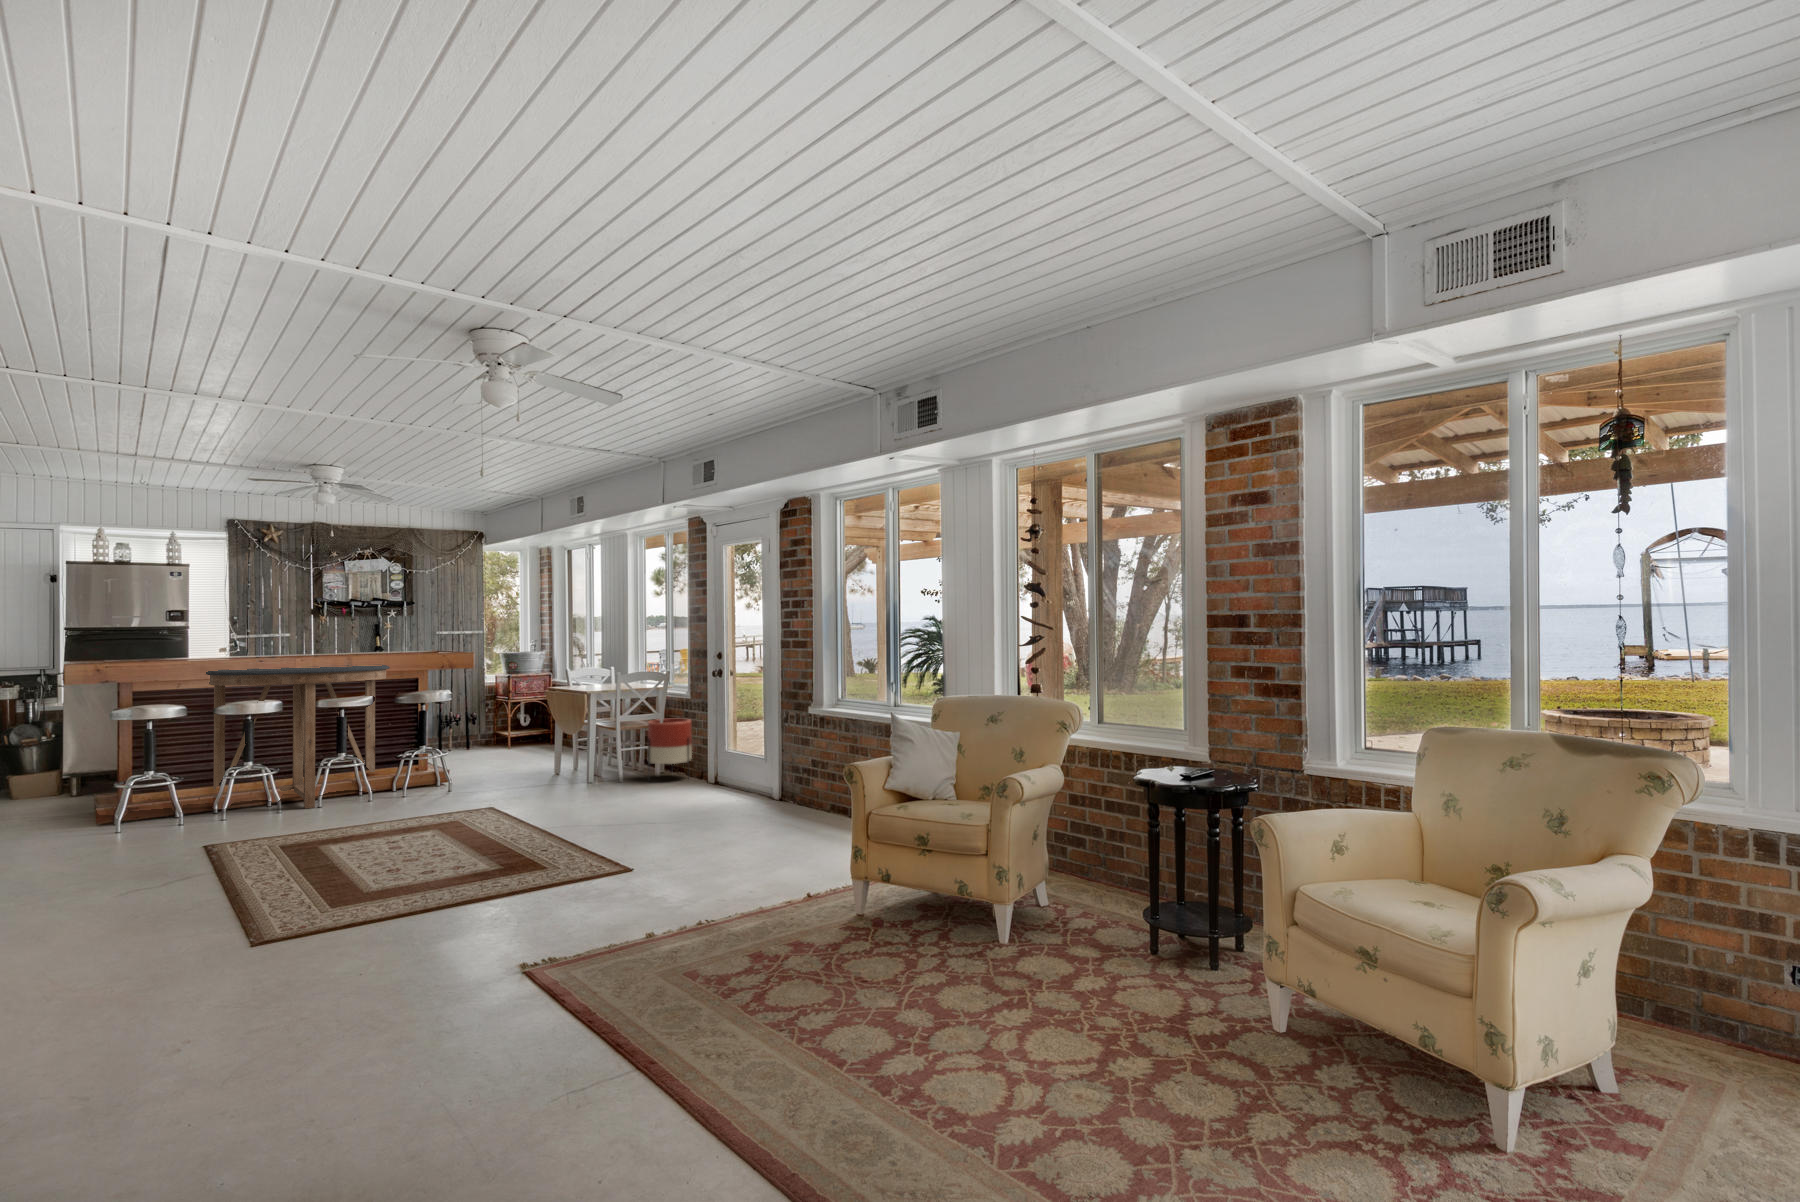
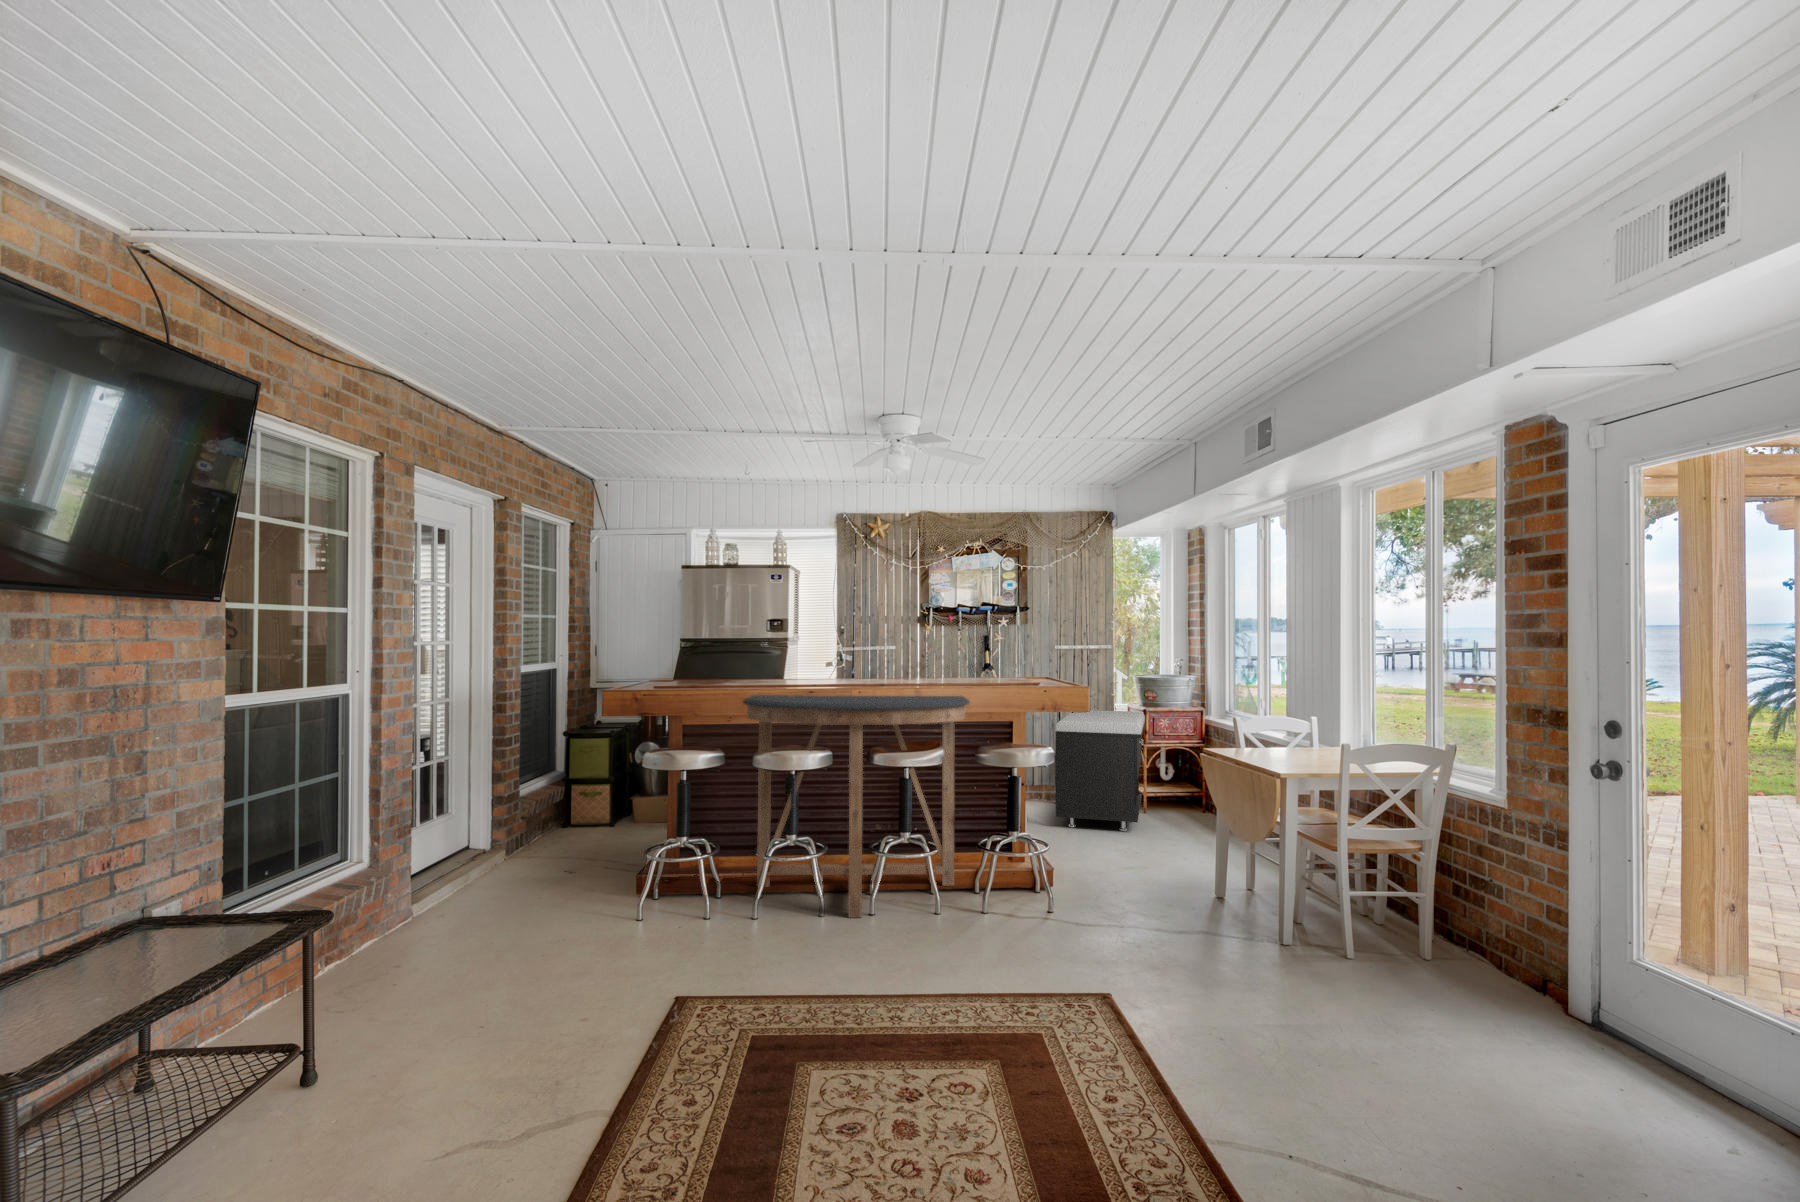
storage bench: none [441,678,508,760] -> present [1056,710,1145,831]
planter: present [648,719,692,765] -> none [1421,835,1531,987]

